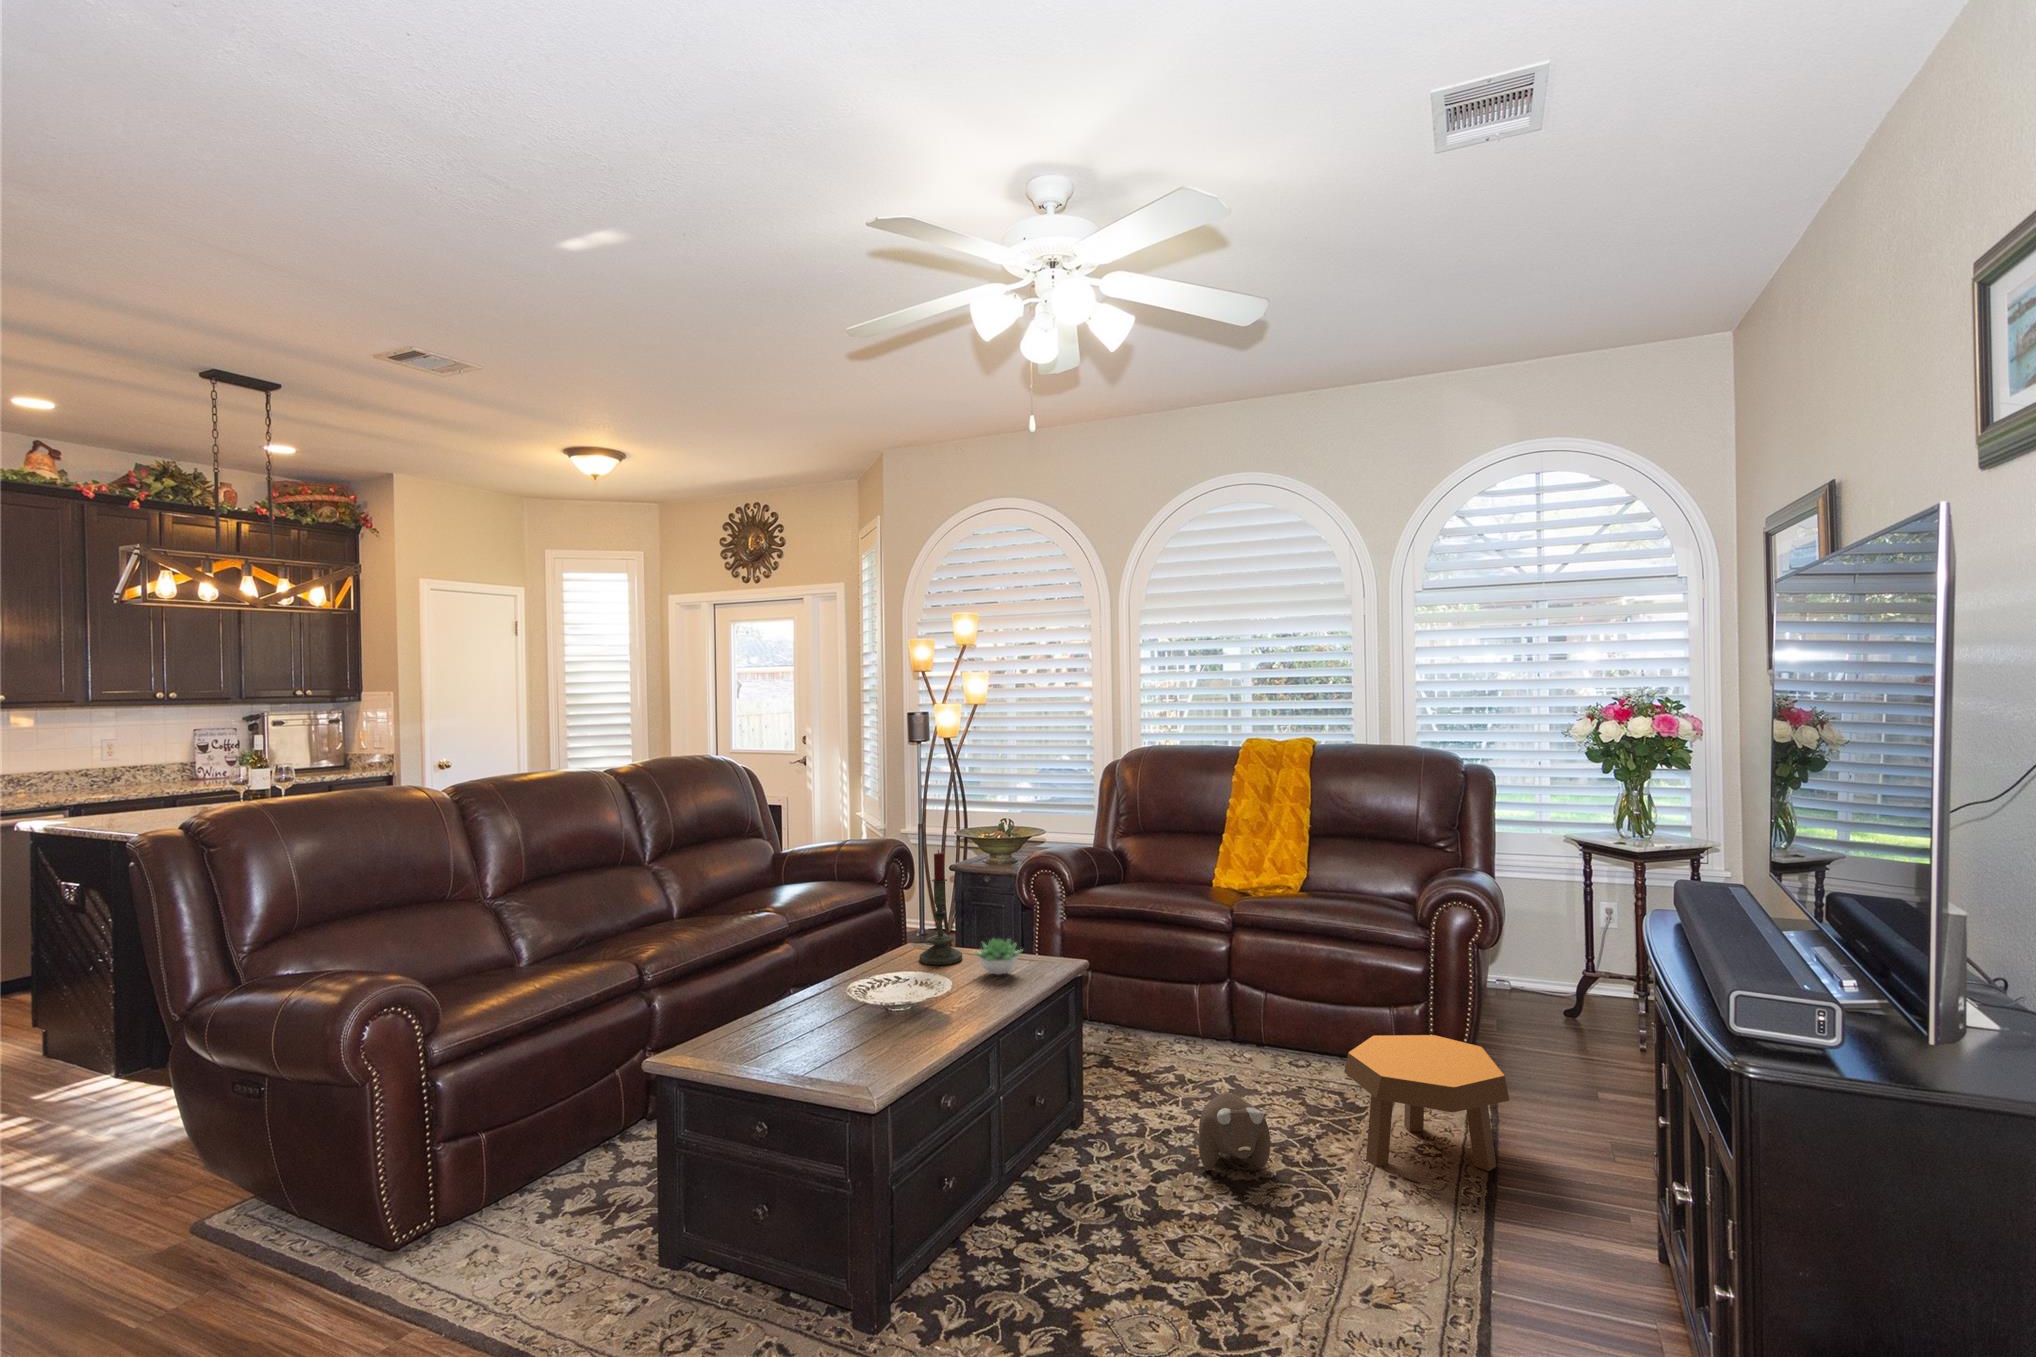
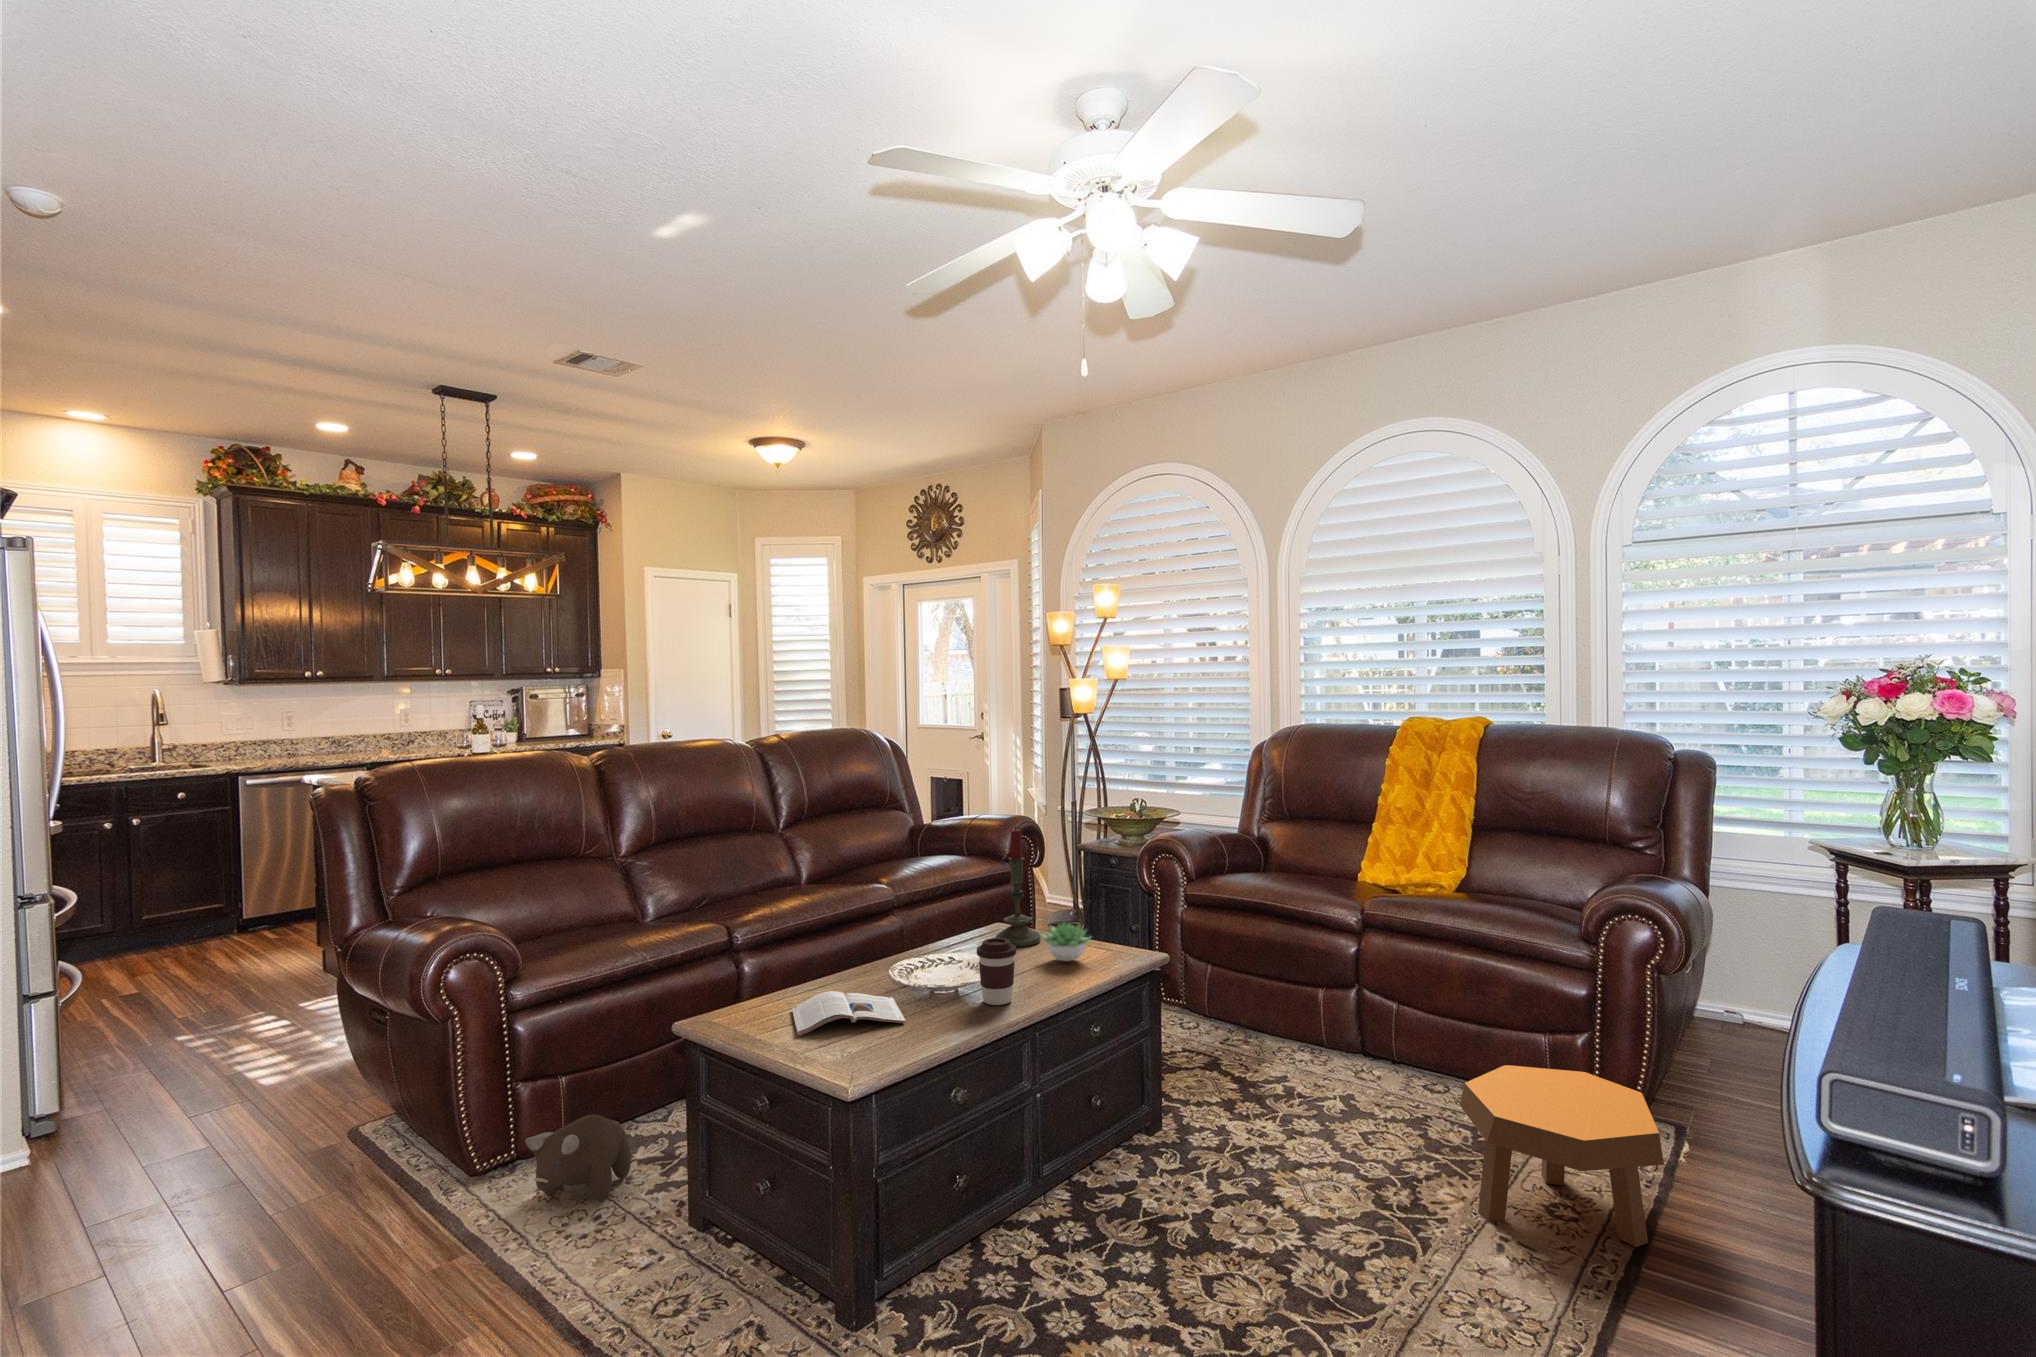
coffee cup: none [939,954,977,1017] -> present [977,938,1016,1005]
magazine: none [764,1017,886,1061] -> present [792,991,906,1036]
plush toy: present [1199,1093,1271,1170] -> present [525,1115,631,1203]

